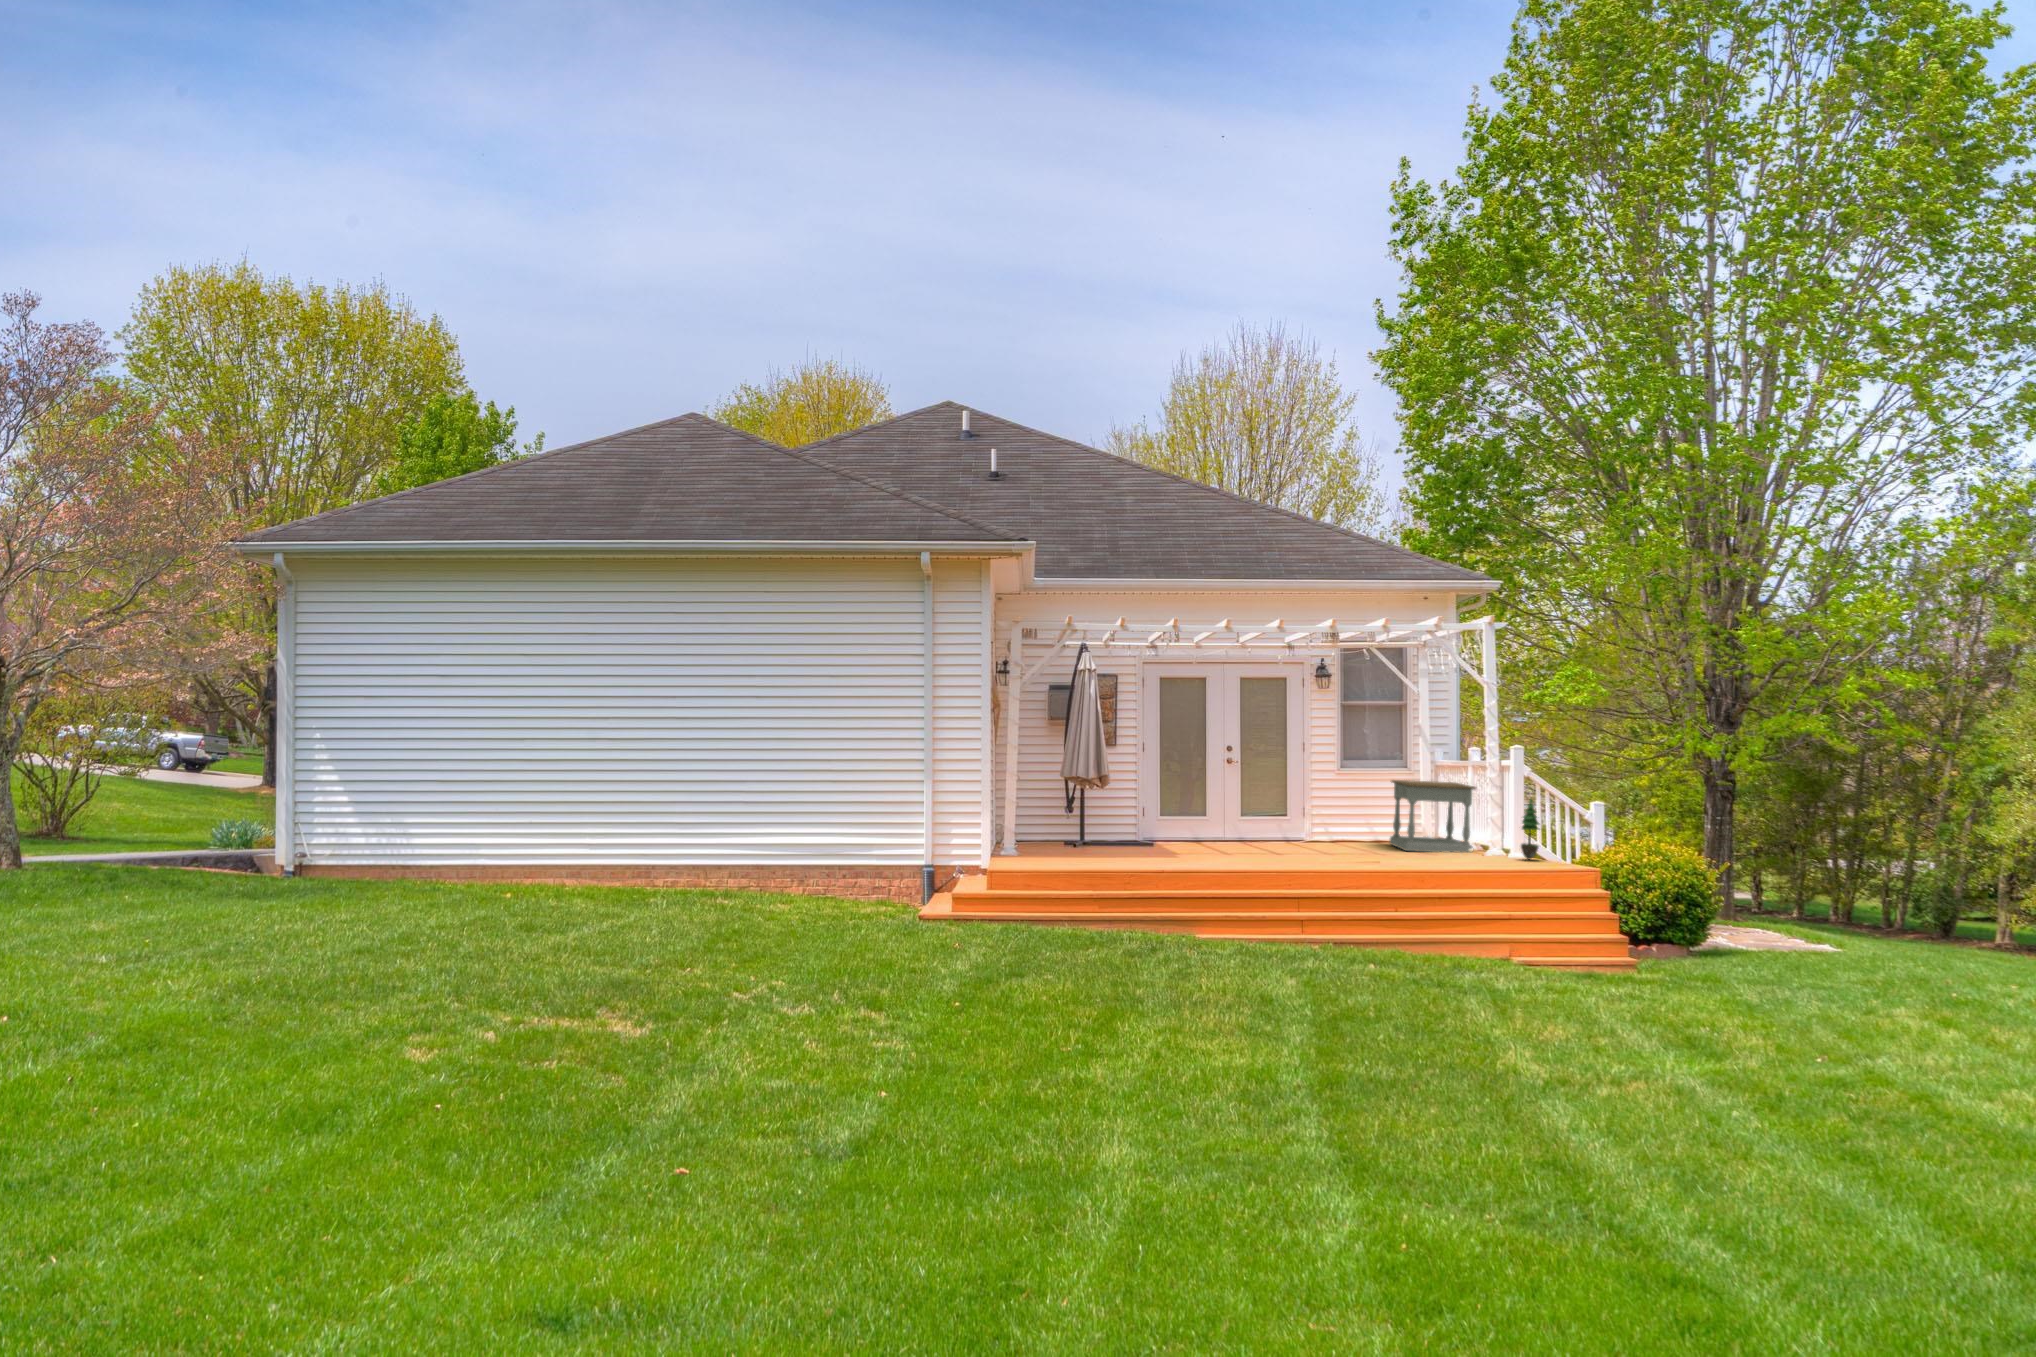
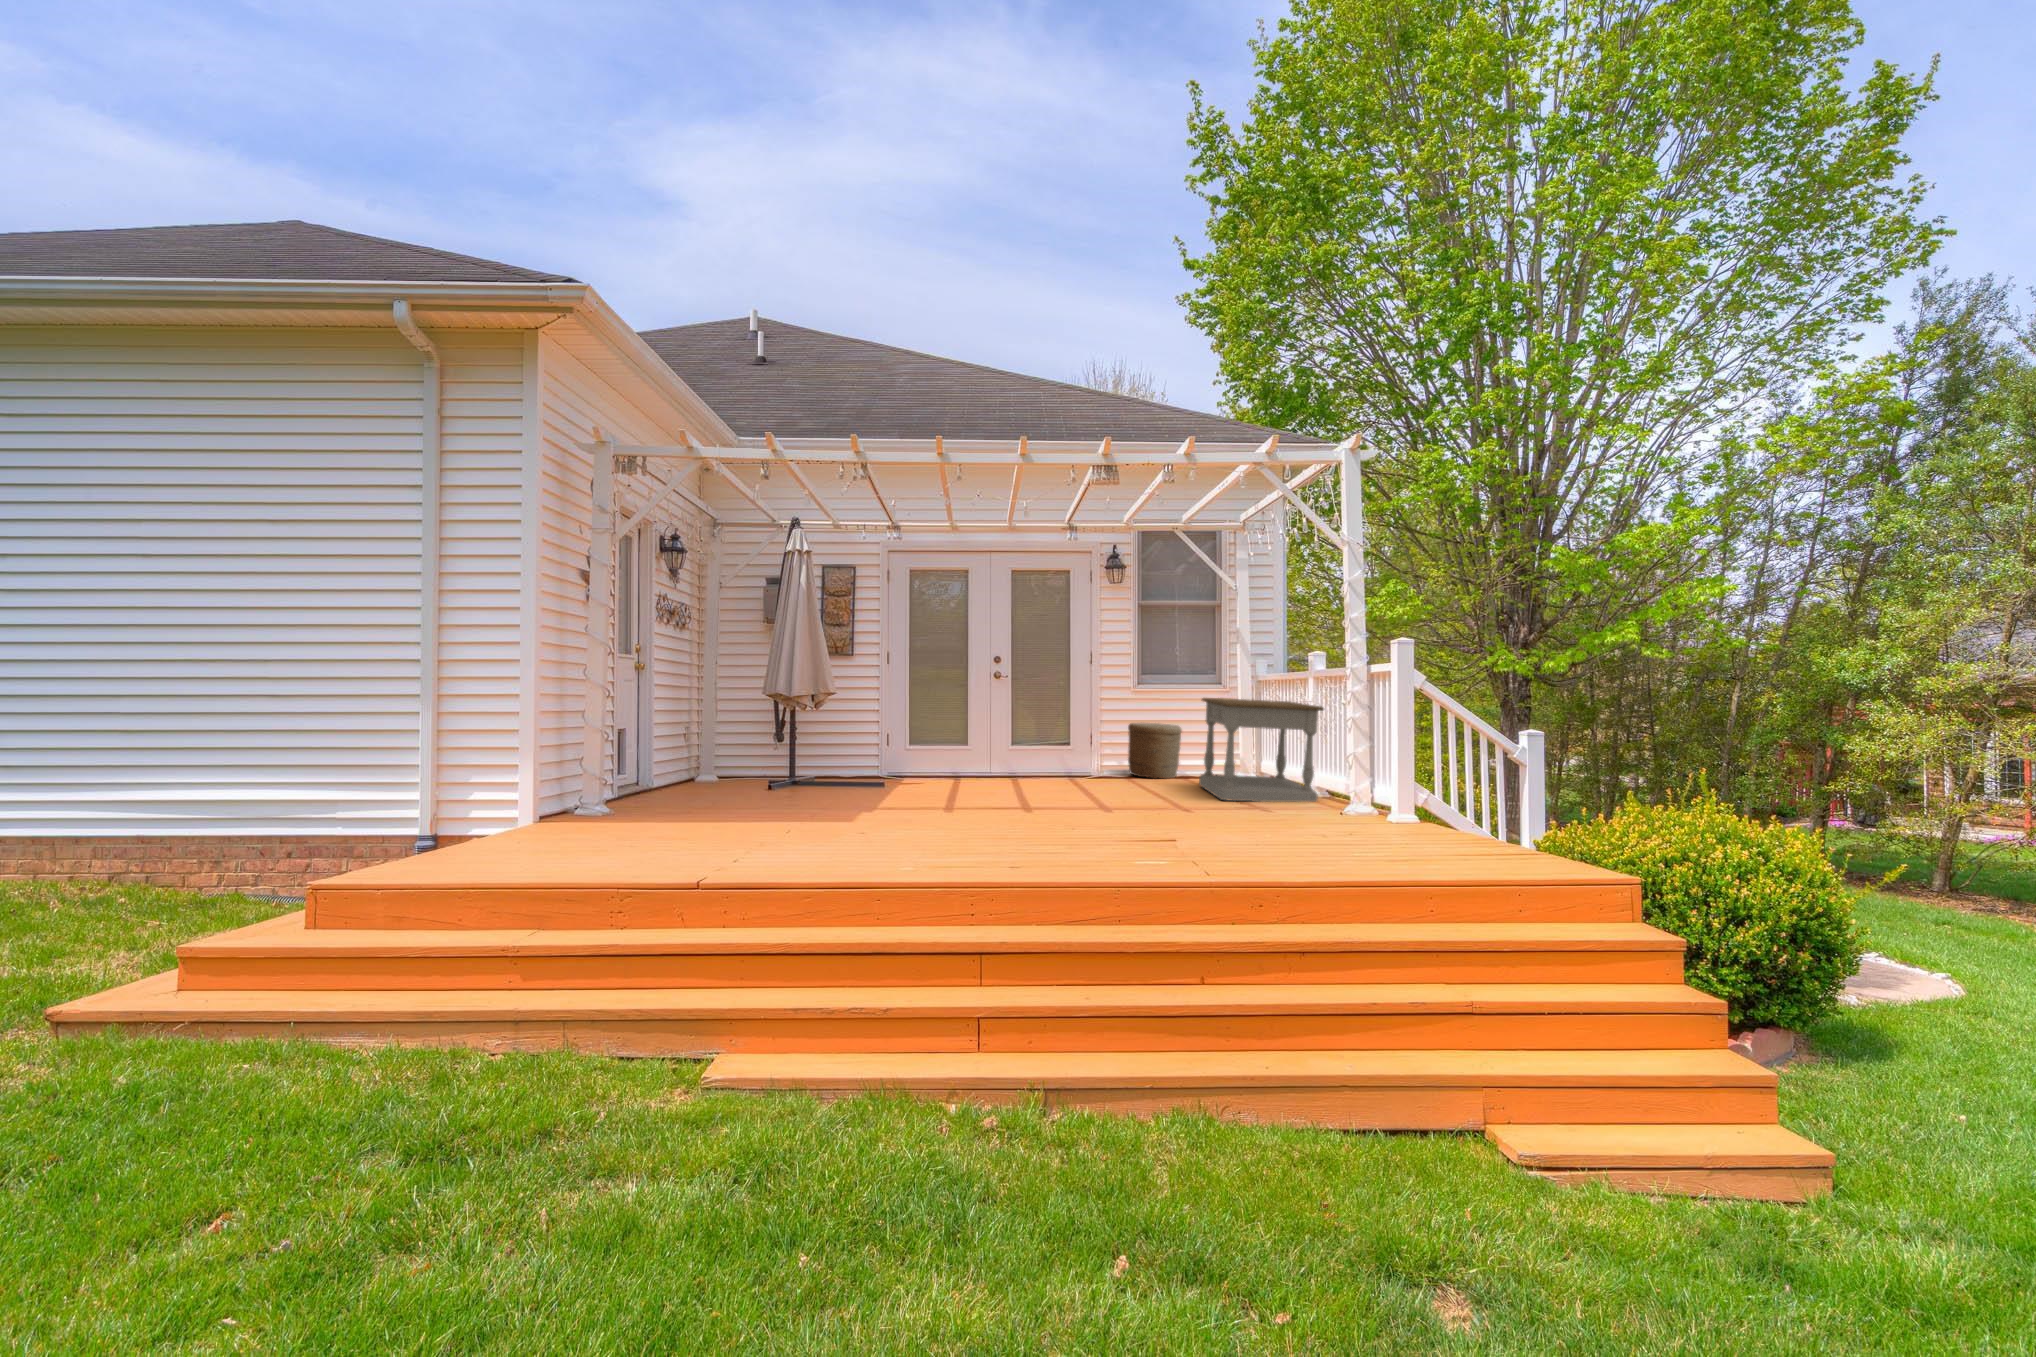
woven basket: none [1333,799,1375,841] -> present [1128,723,1182,779]
potted tree: present [1521,799,1539,859] -> none [1396,722,1436,821]

